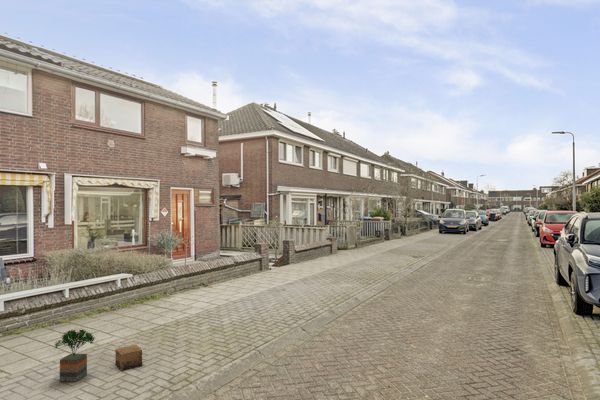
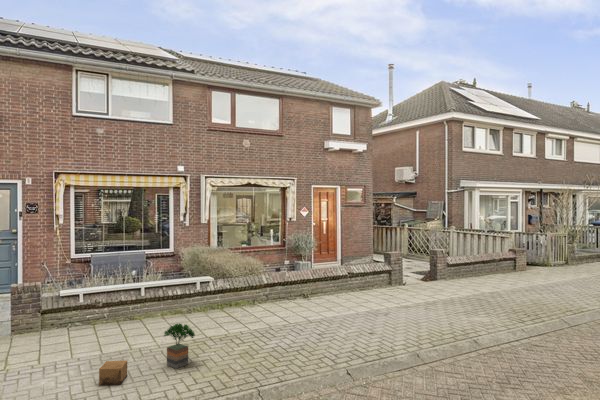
potted tree: present [55,330,95,381] -> present [164,323,195,368]

